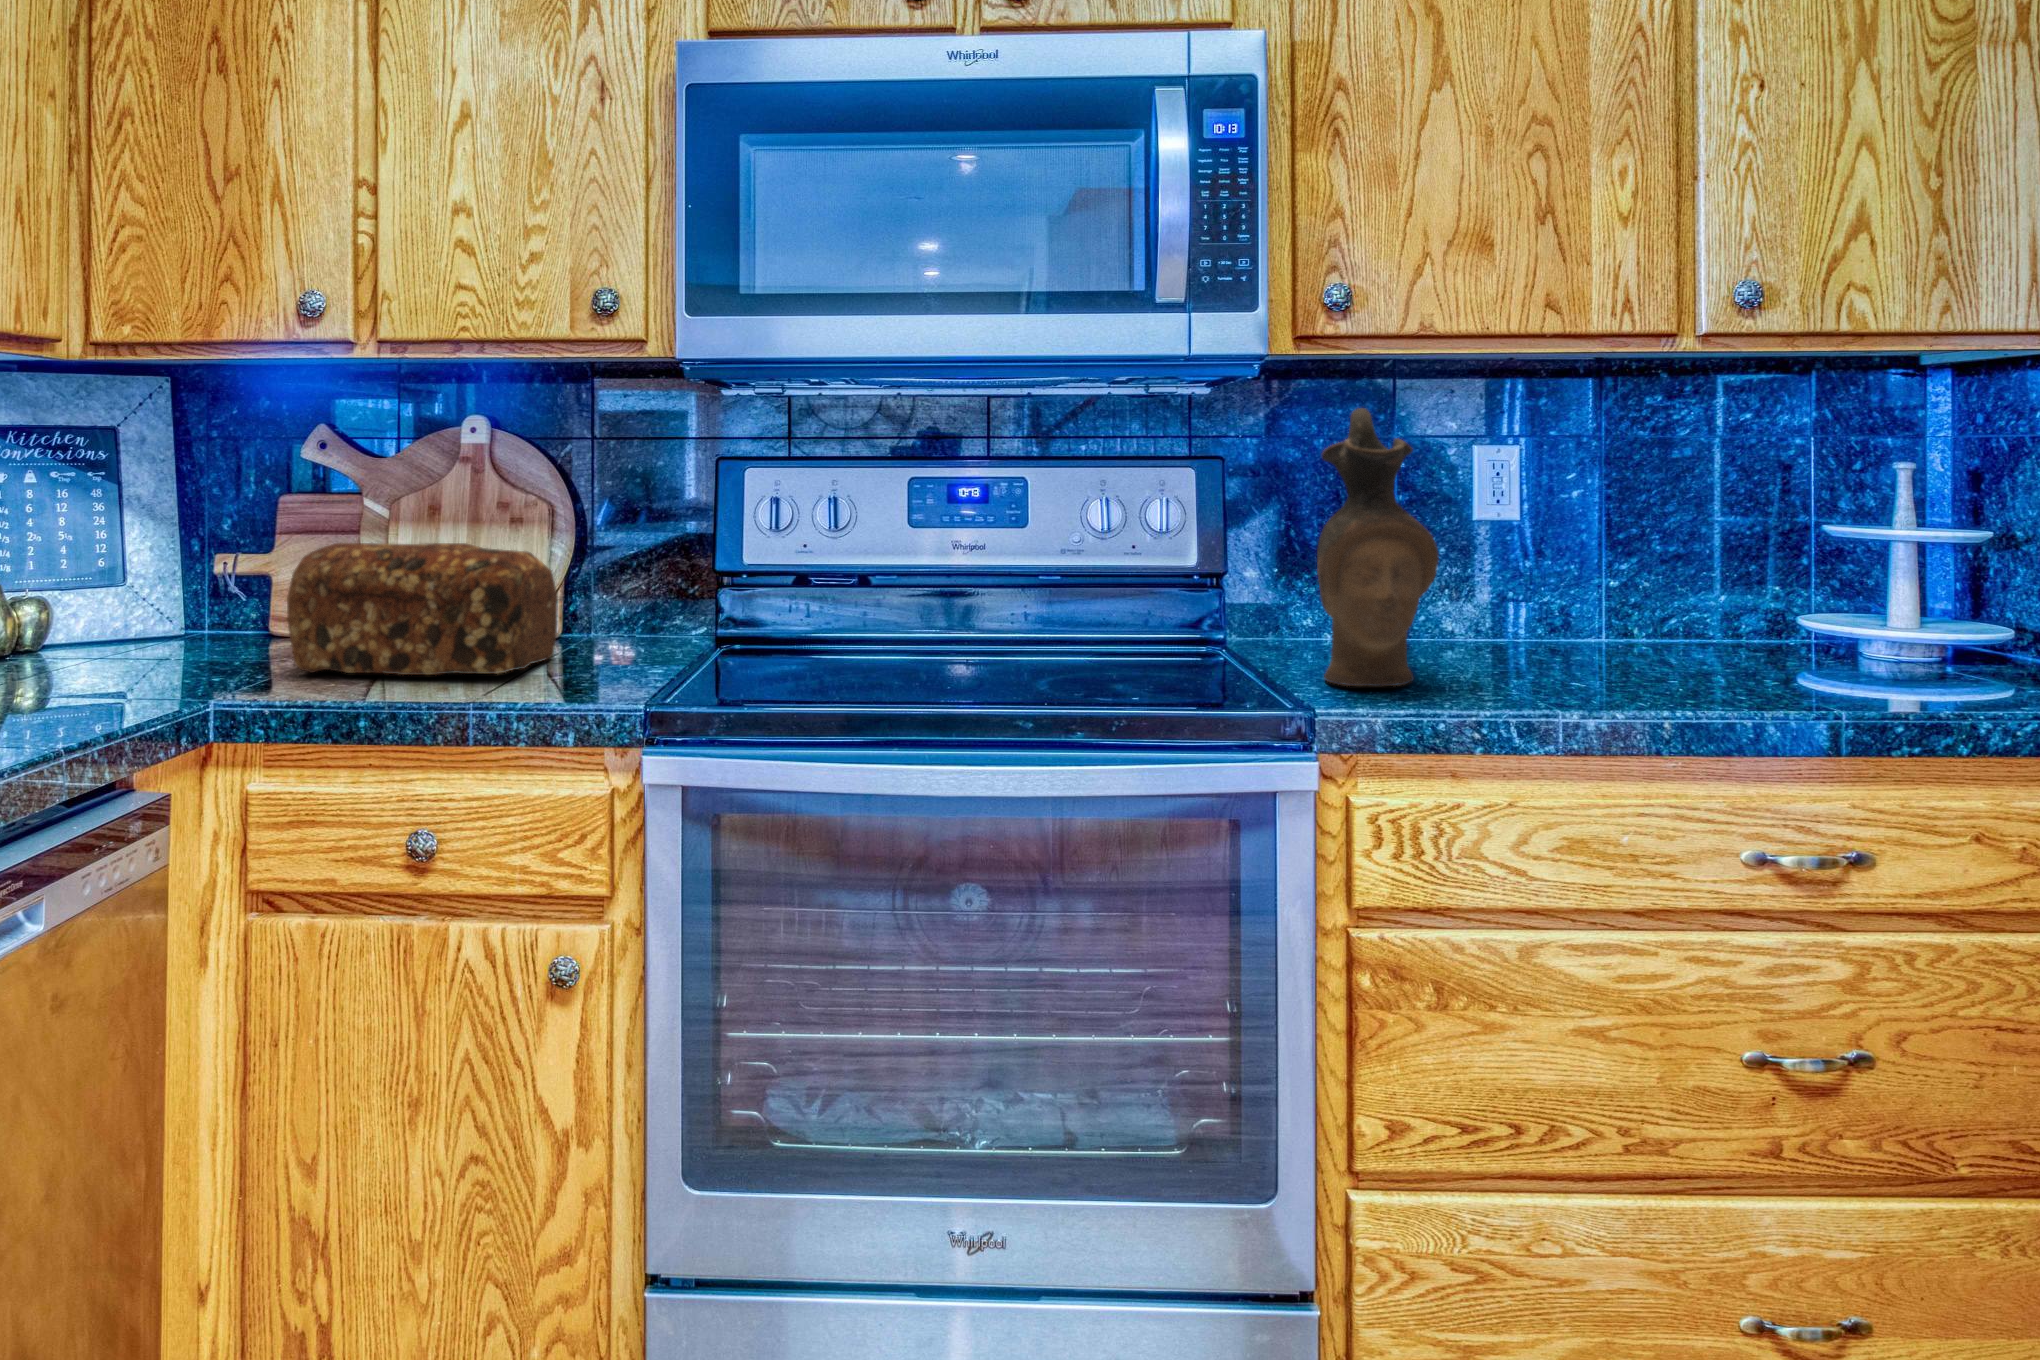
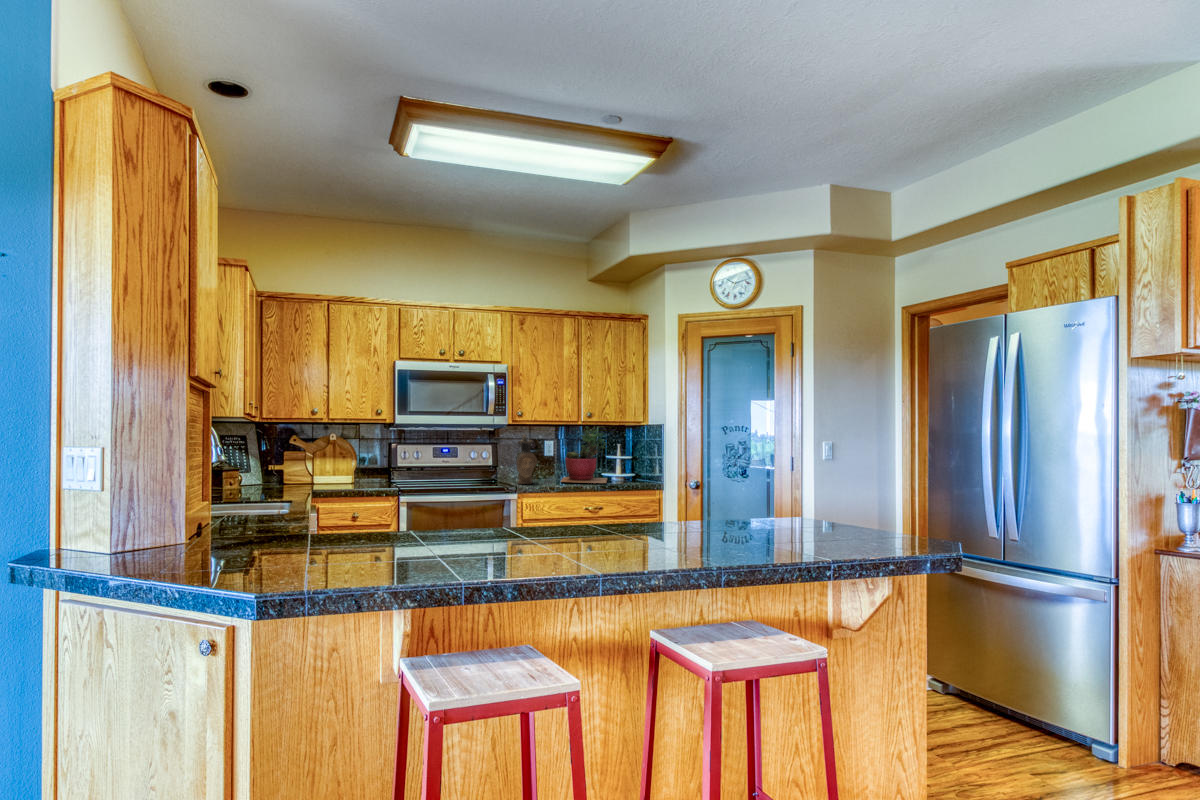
succulent plant: none [1578,359,1891,703] -> present [561,427,607,483]
bread loaf: present [287,543,558,675] -> none [312,461,365,487]

